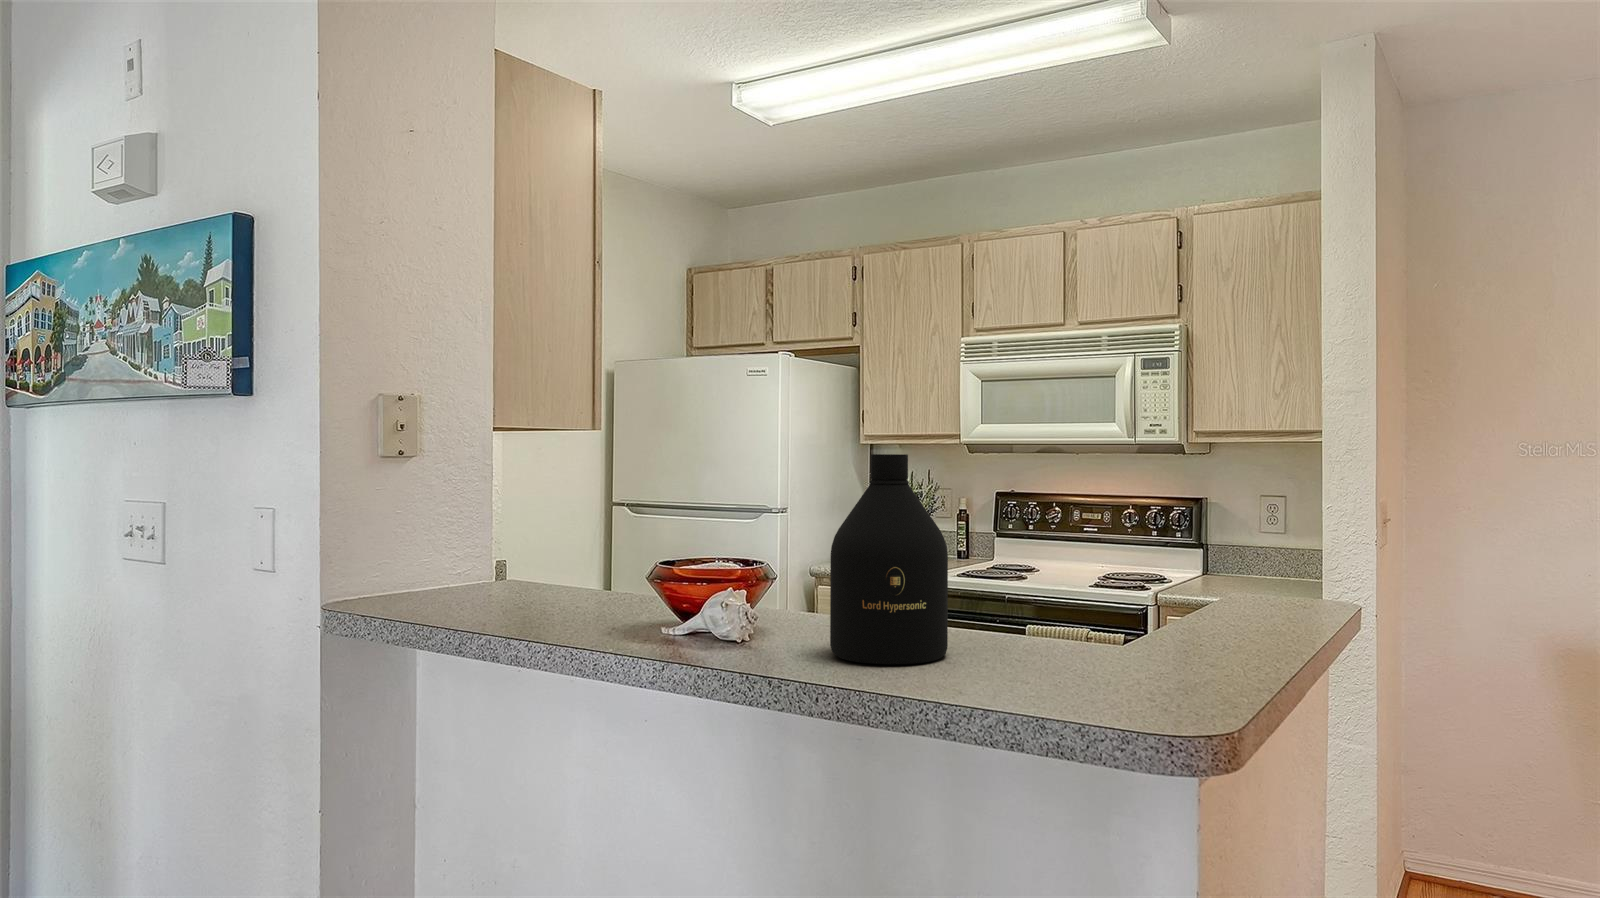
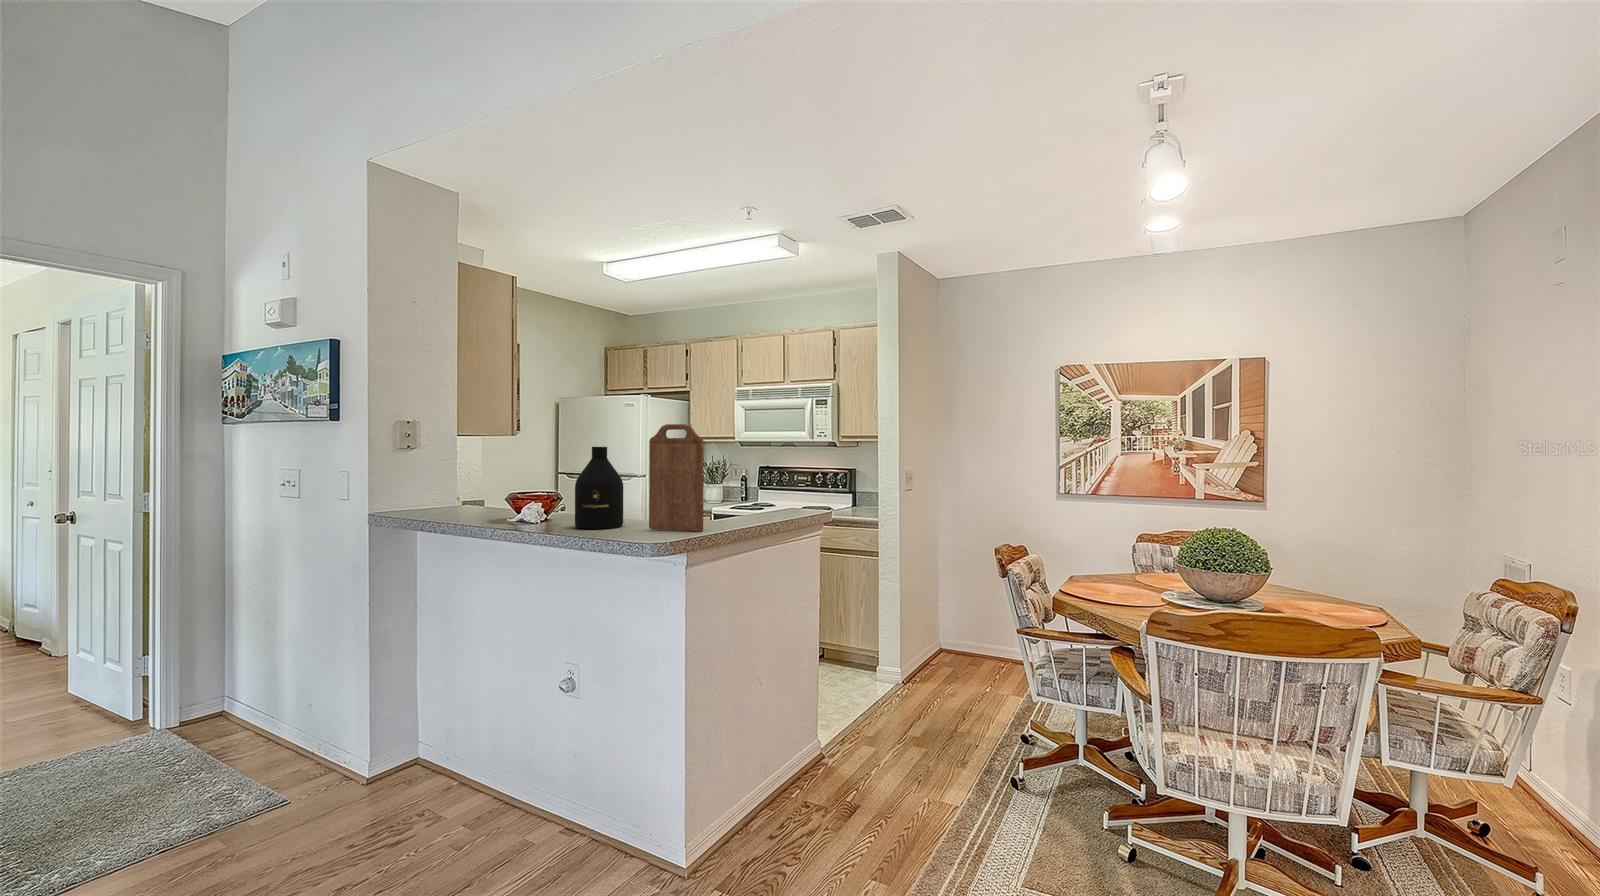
cutting board: none [1043,394,1211,683] -> present [649,424,704,532]

